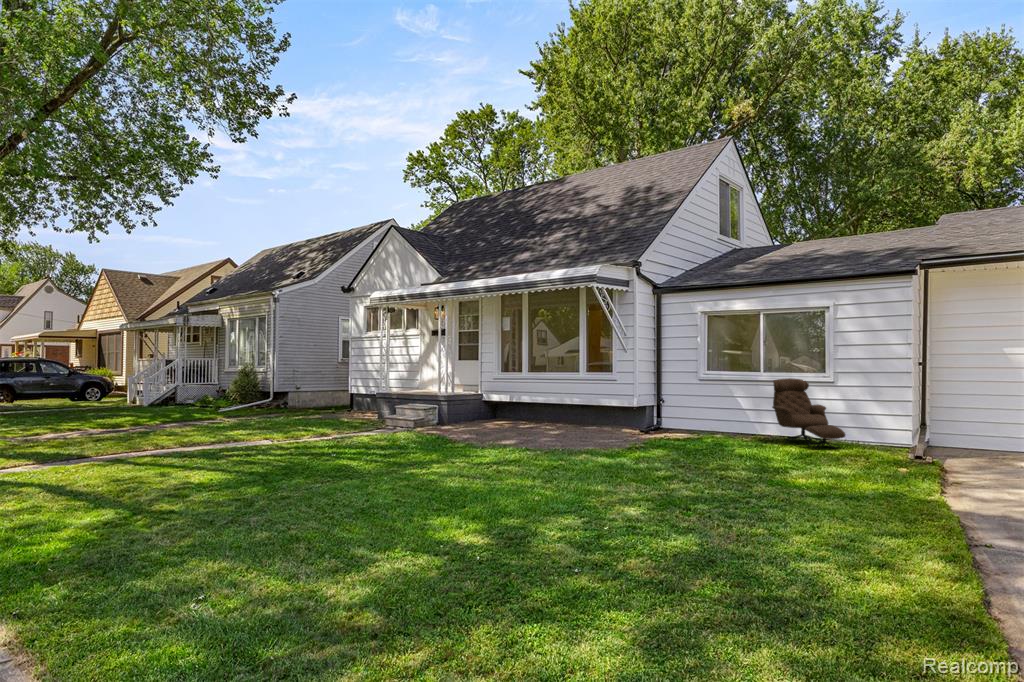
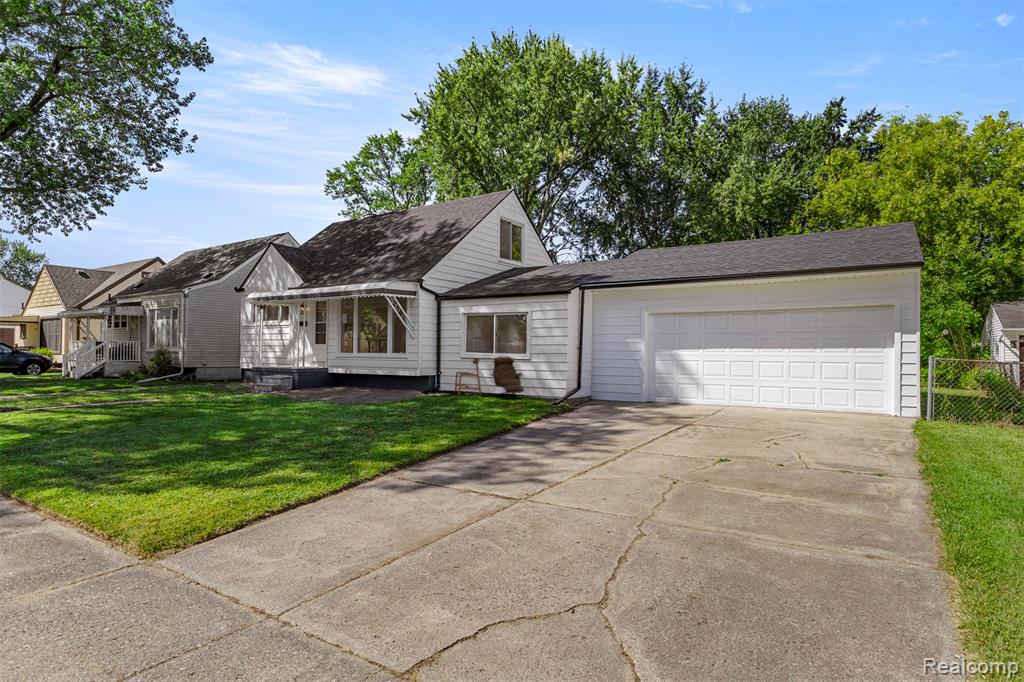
bench: none [695,379,754,440] -> present [455,358,481,395]

